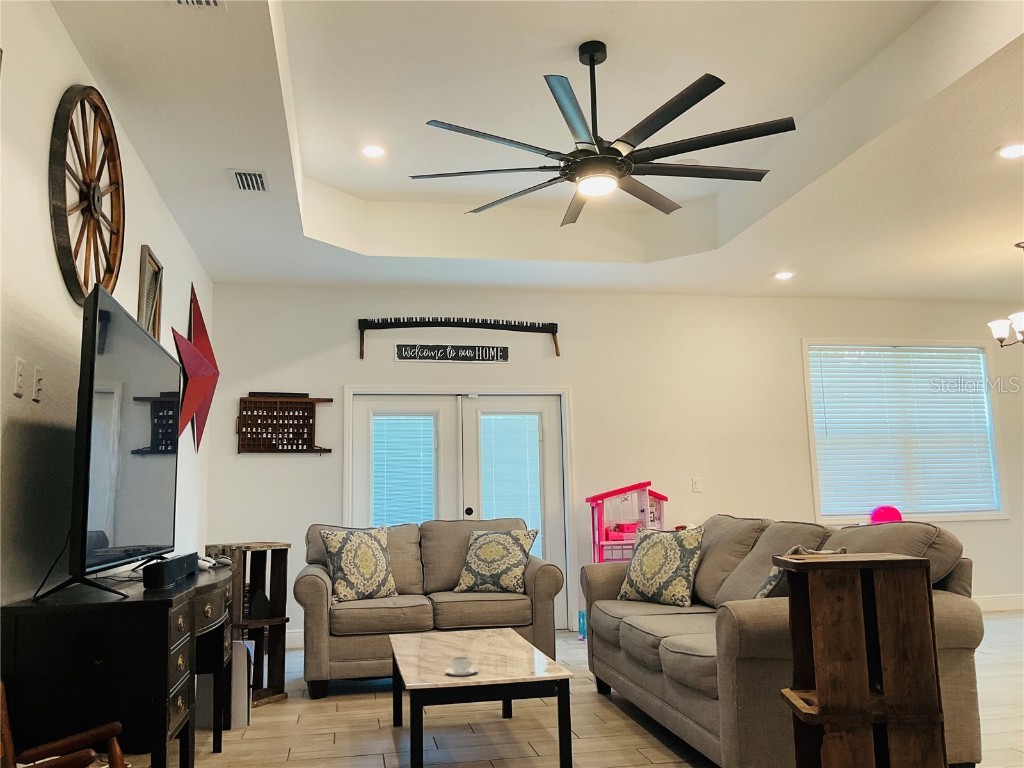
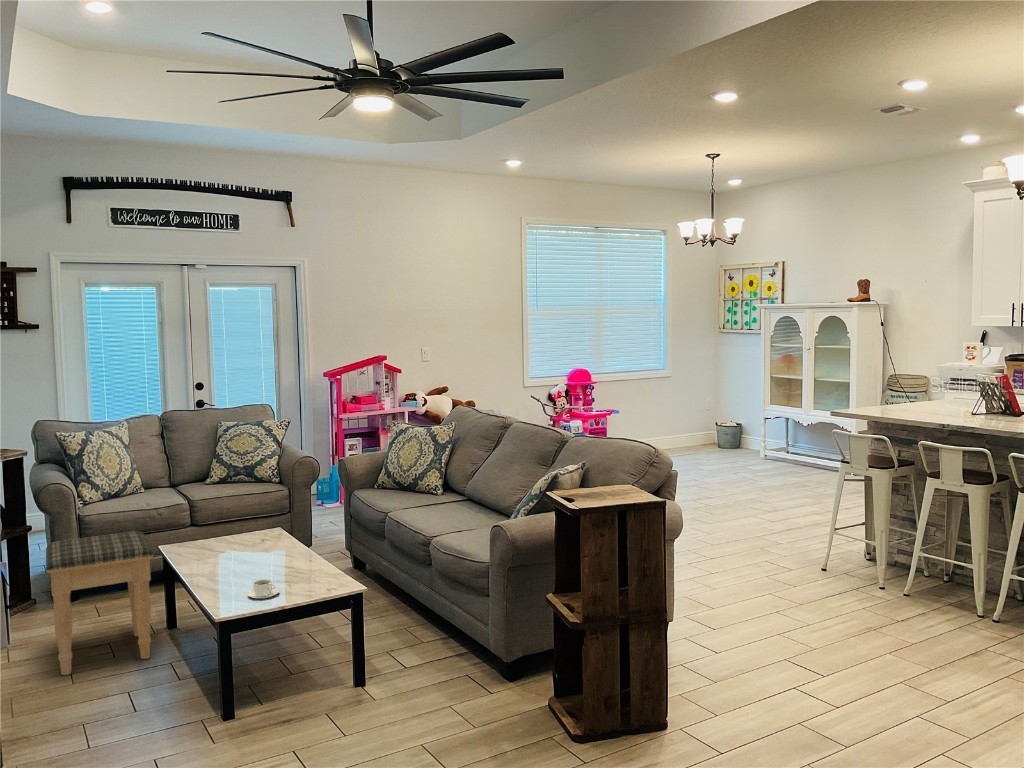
footstool: none [275,616,375,753] -> present [46,531,153,675]

